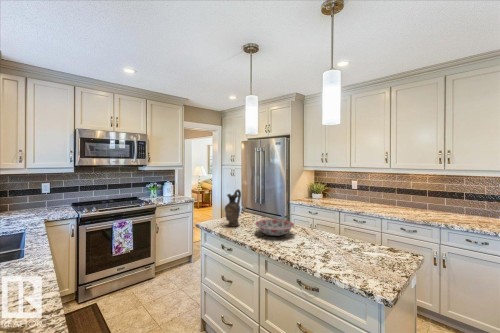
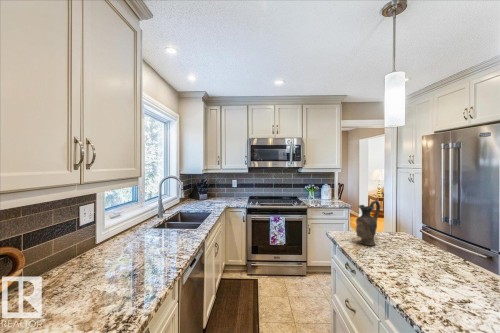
ceramic bowl: present [255,219,294,236] -> none [387,245,455,274]

